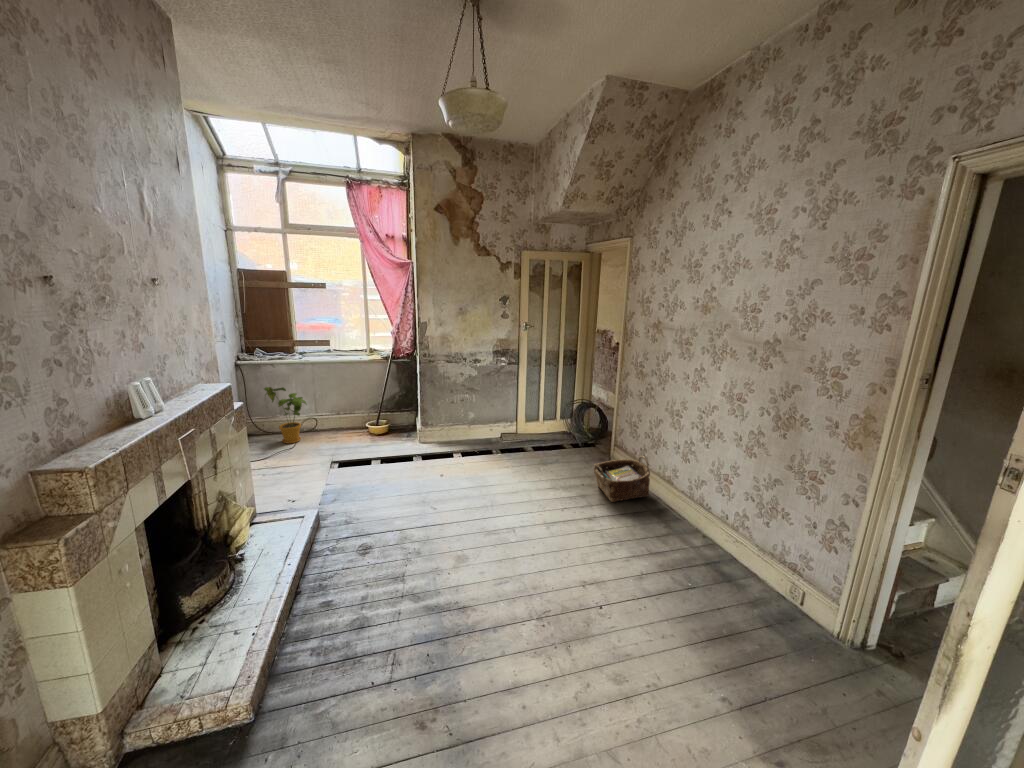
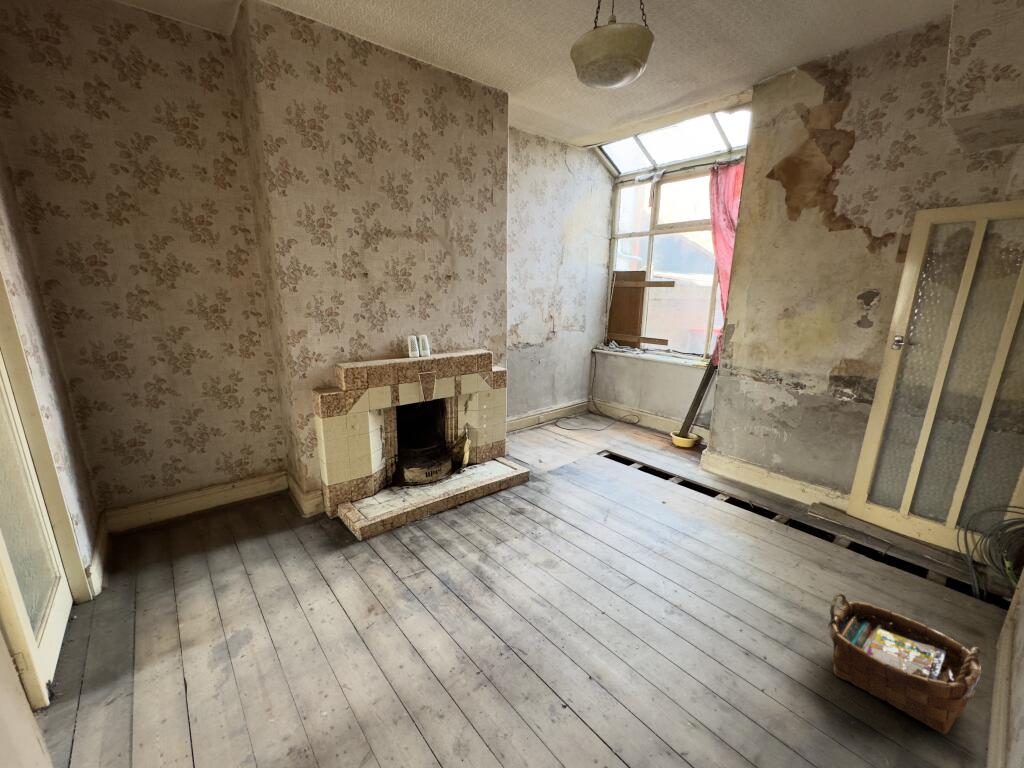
house plant: present [264,387,306,443] -> none [590,370,625,425]

